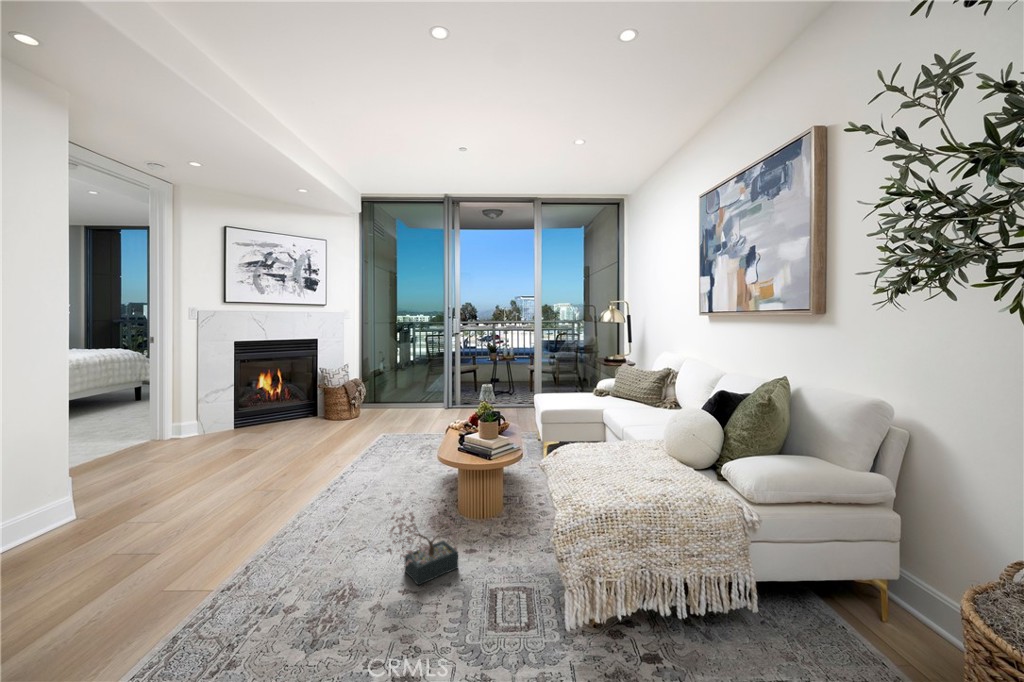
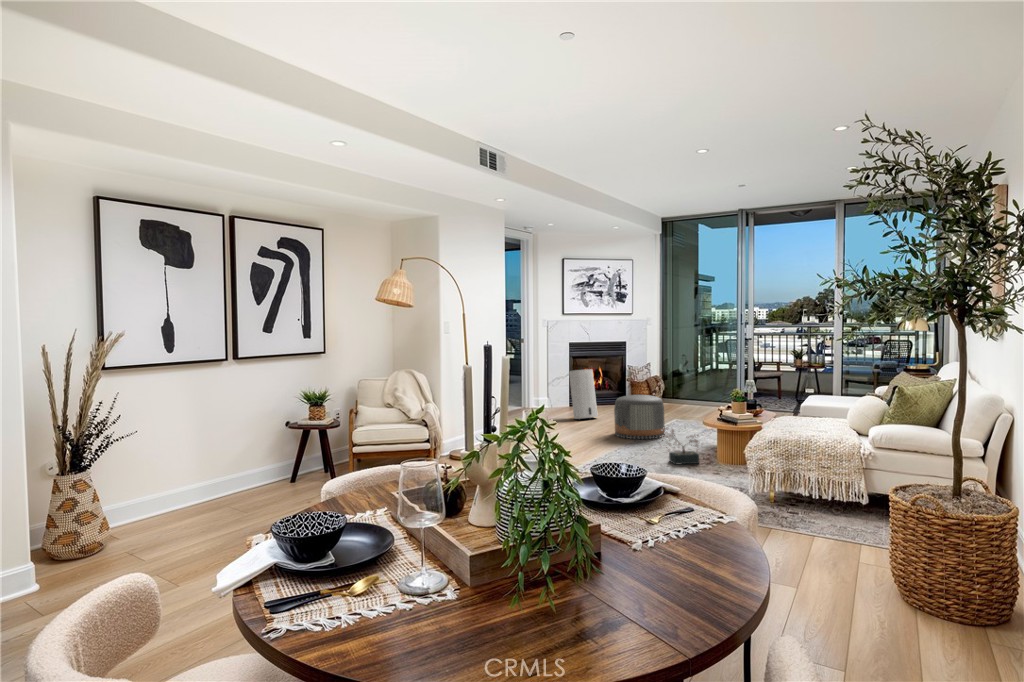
air purifier: none [225,381,274,458] -> present [569,369,598,419]
pouf: none [299,424,379,502] -> present [614,395,665,439]

